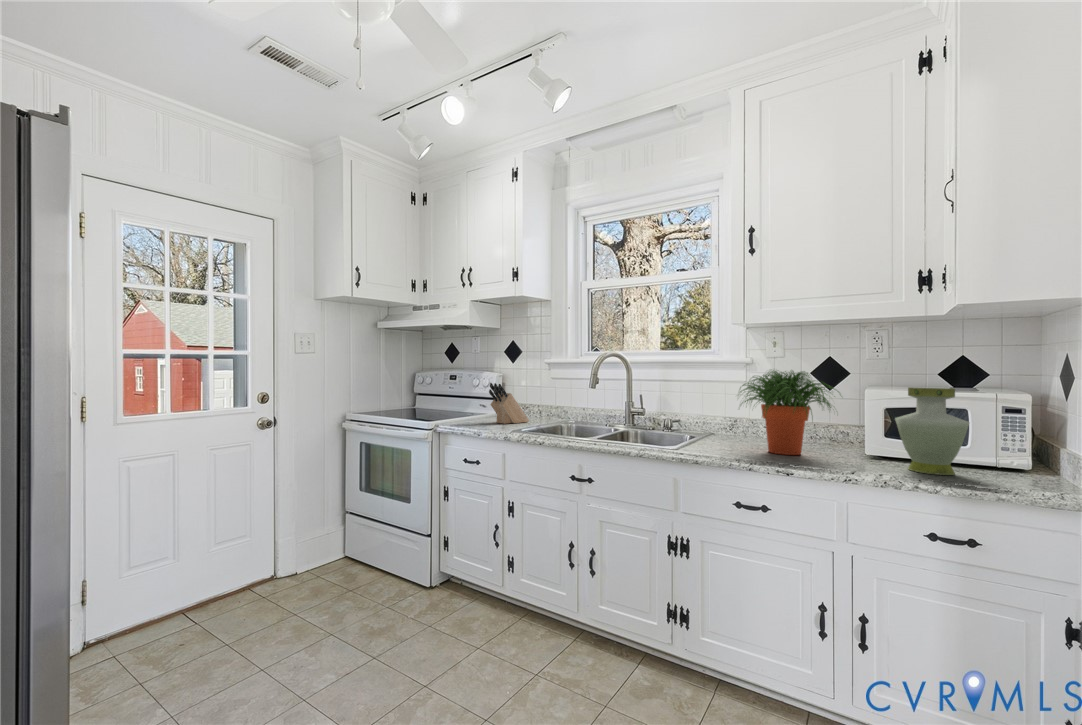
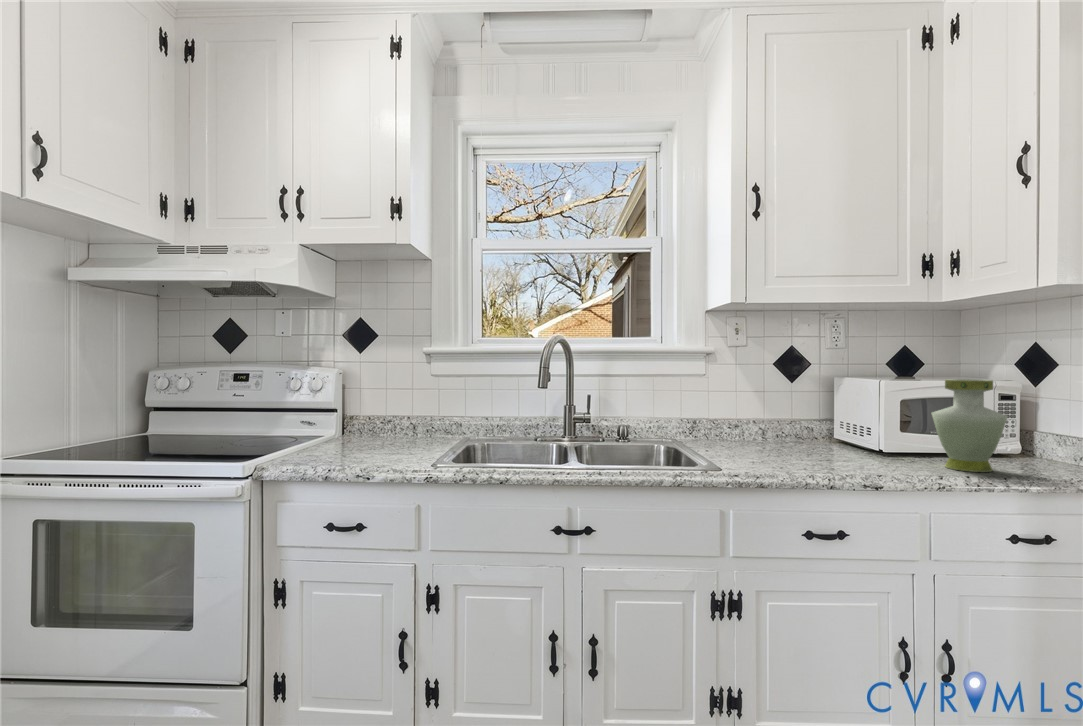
potted plant: present [740,370,834,455] -> none [749,361,877,464]
knife block: present [489,383,529,424] -> none [372,389,421,455]

